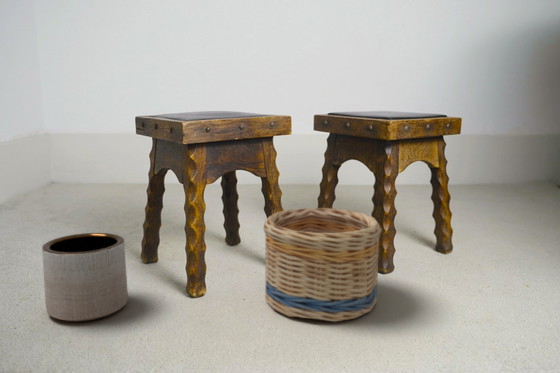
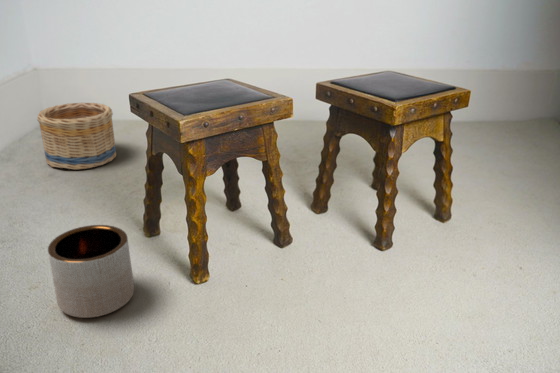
basket: present [264,208,382,322] -> present [37,103,116,169]

